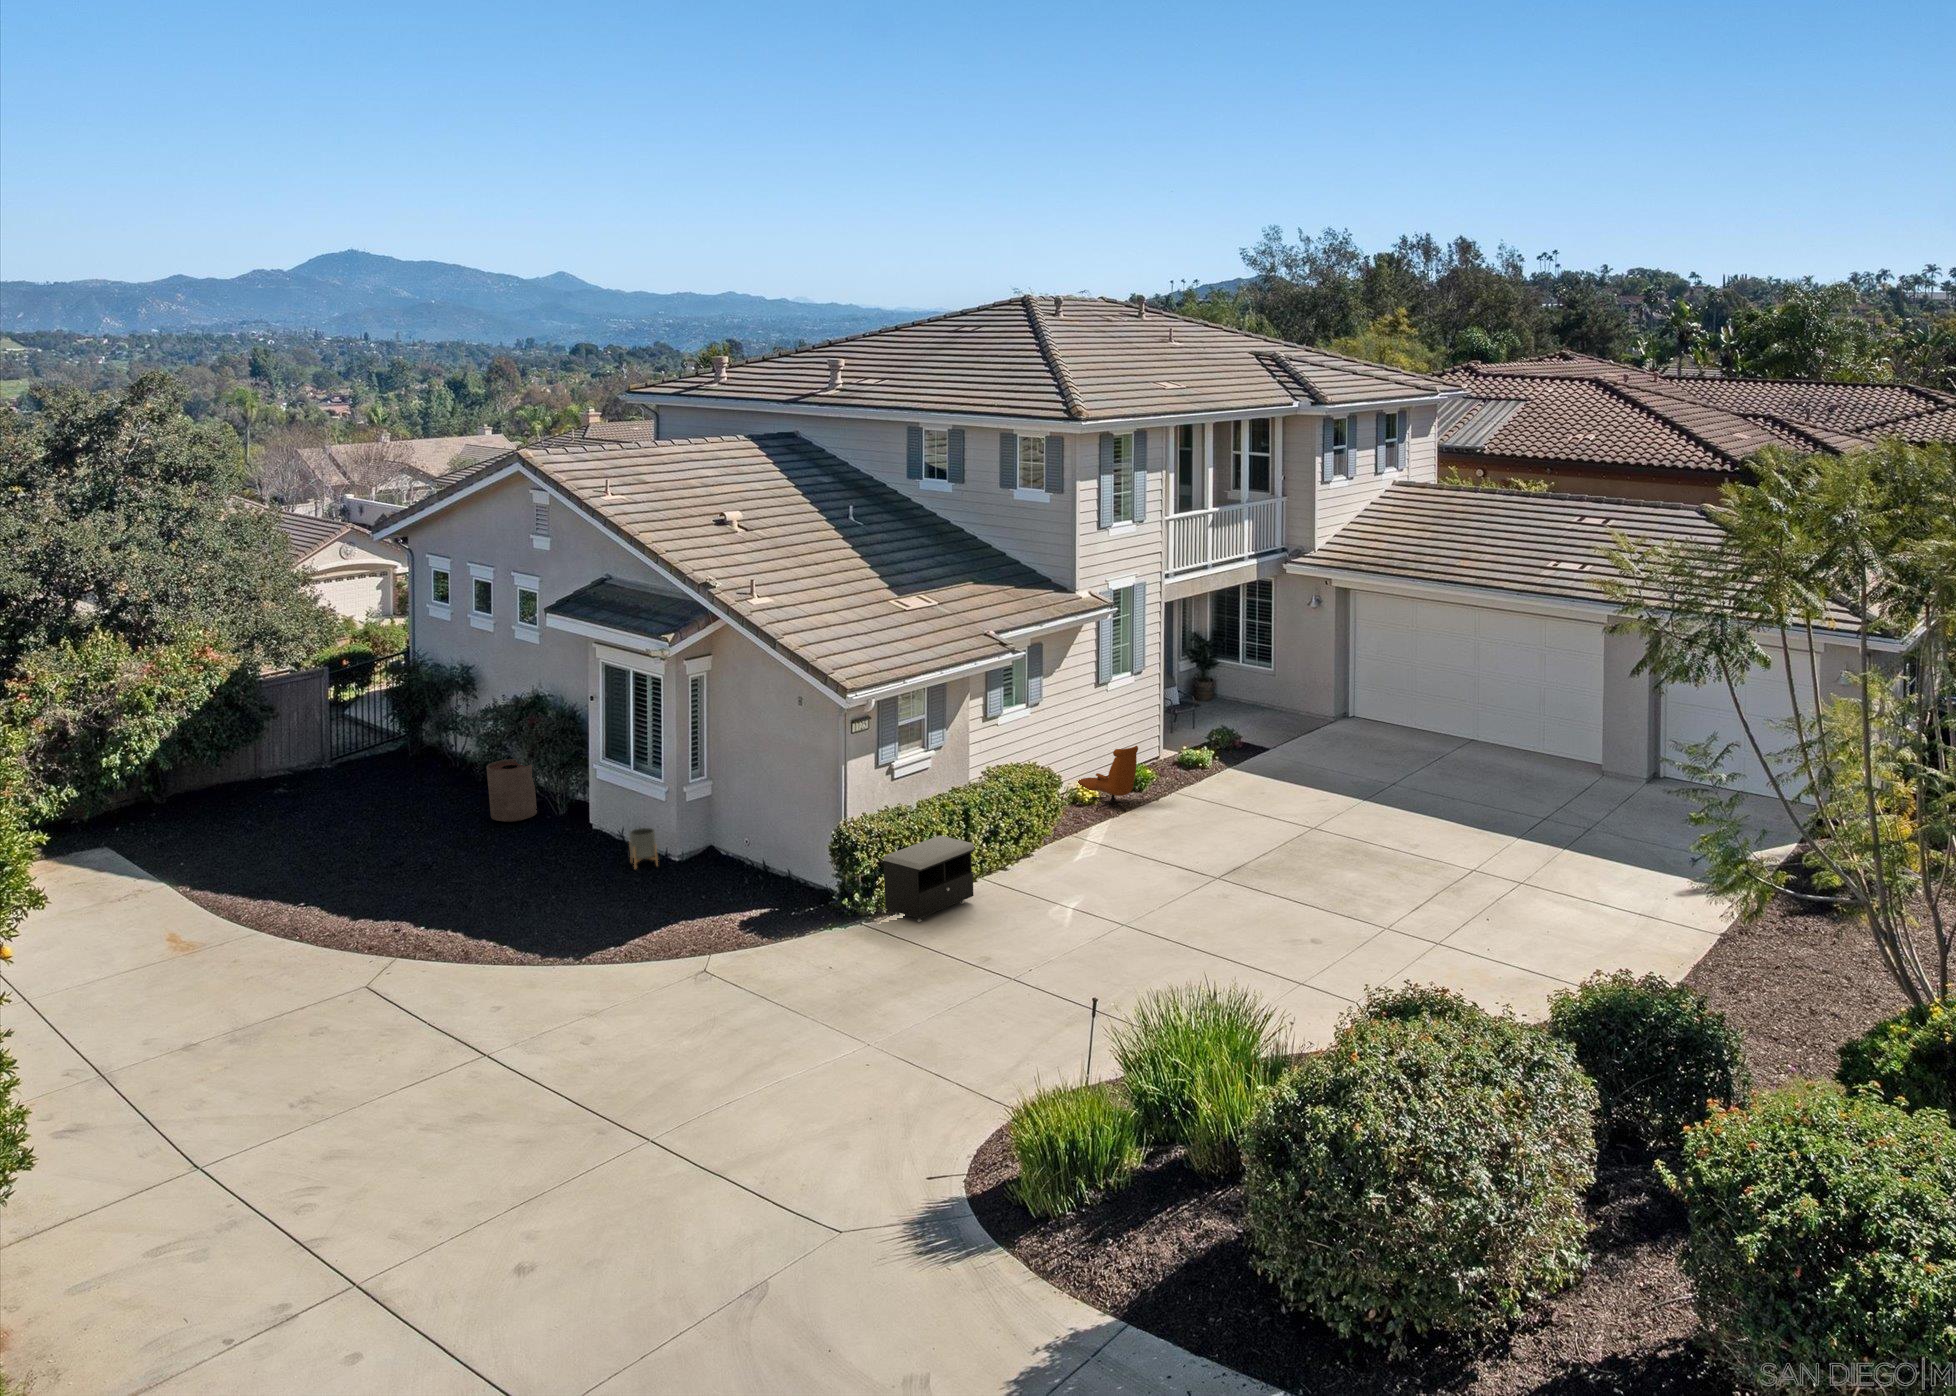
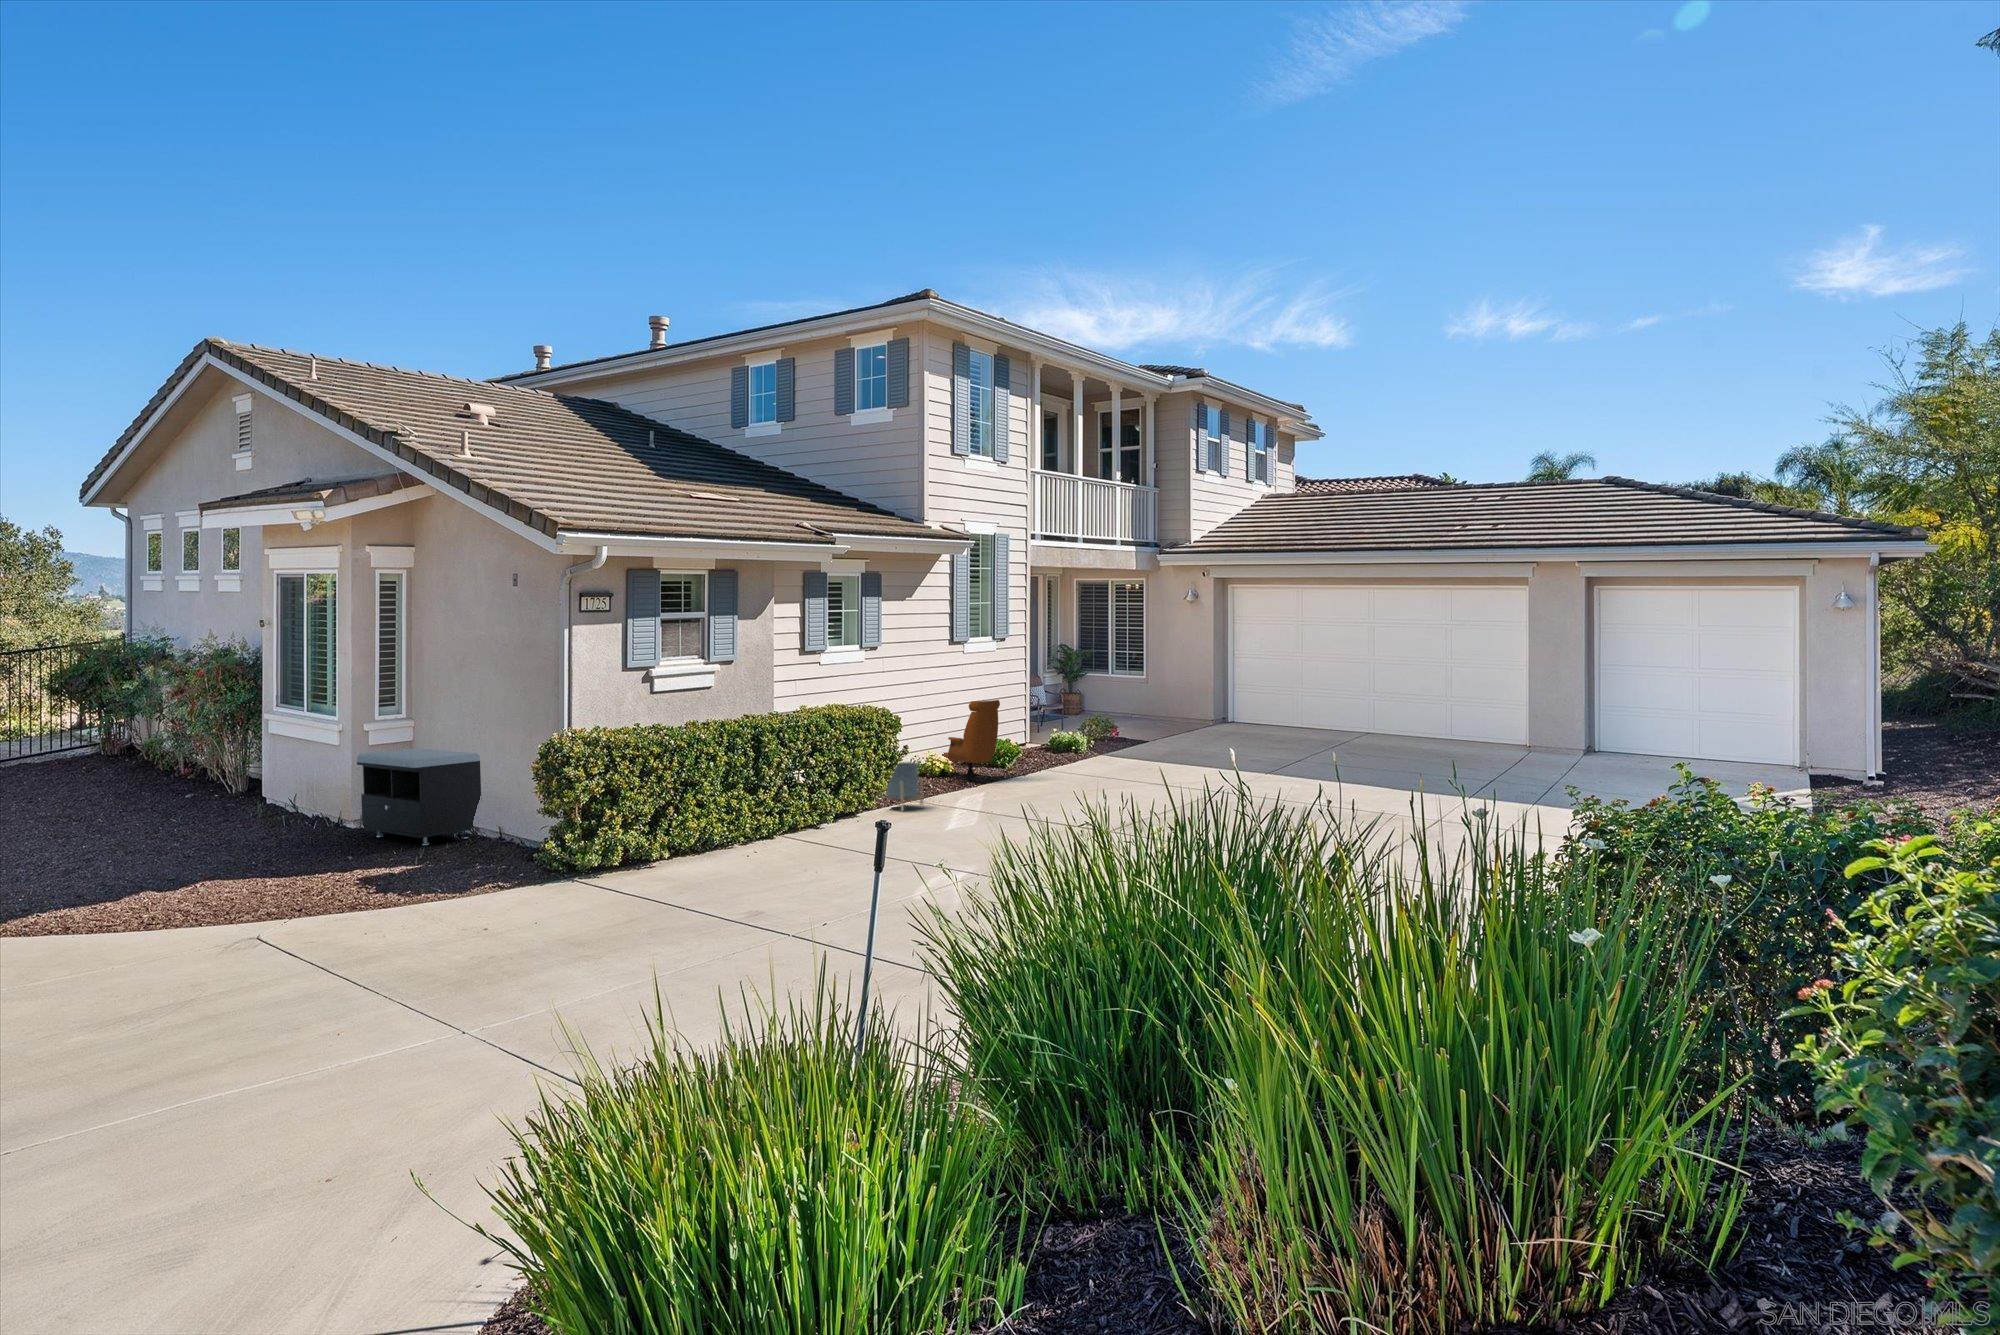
trash can: present [486,759,537,822] -> none [137,724,213,802]
planter: present [629,828,658,868] -> present [884,762,923,811]
storage bench: present [884,836,974,922] -> present [357,748,481,845]

